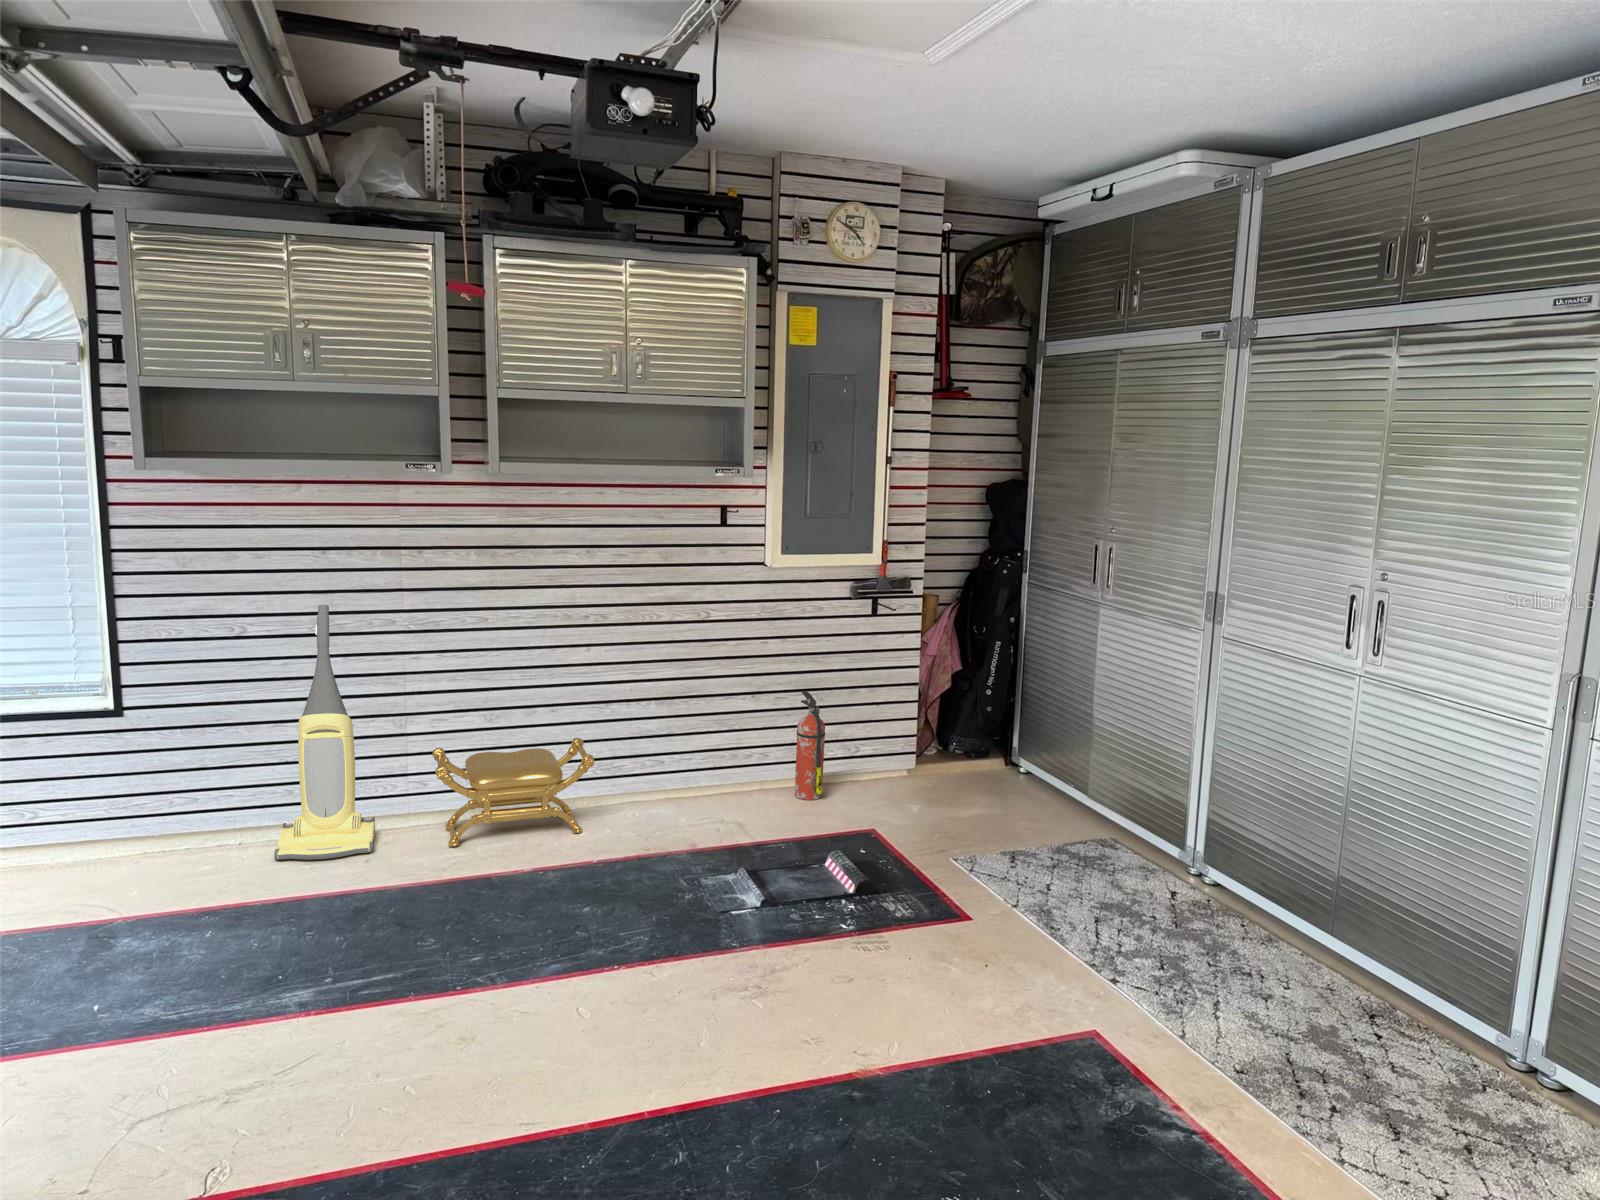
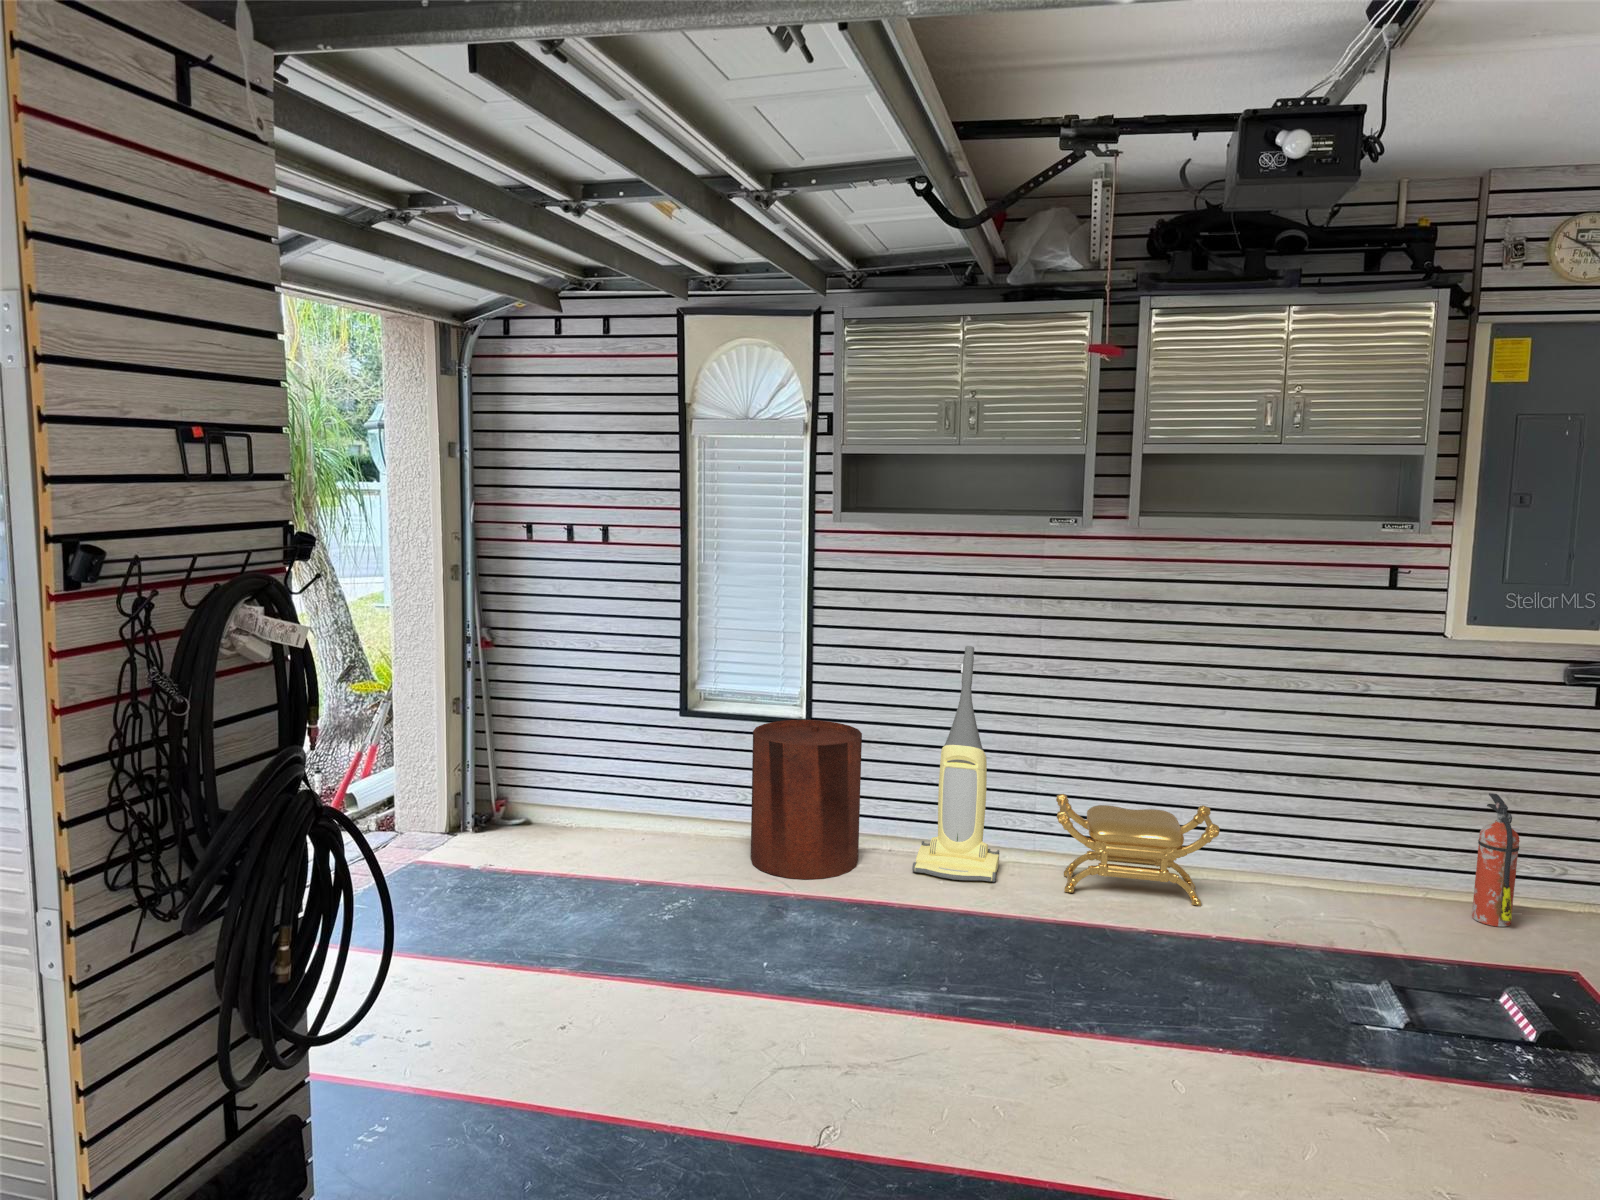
trash can: none [40,707,204,902] -> present [751,720,862,879]

